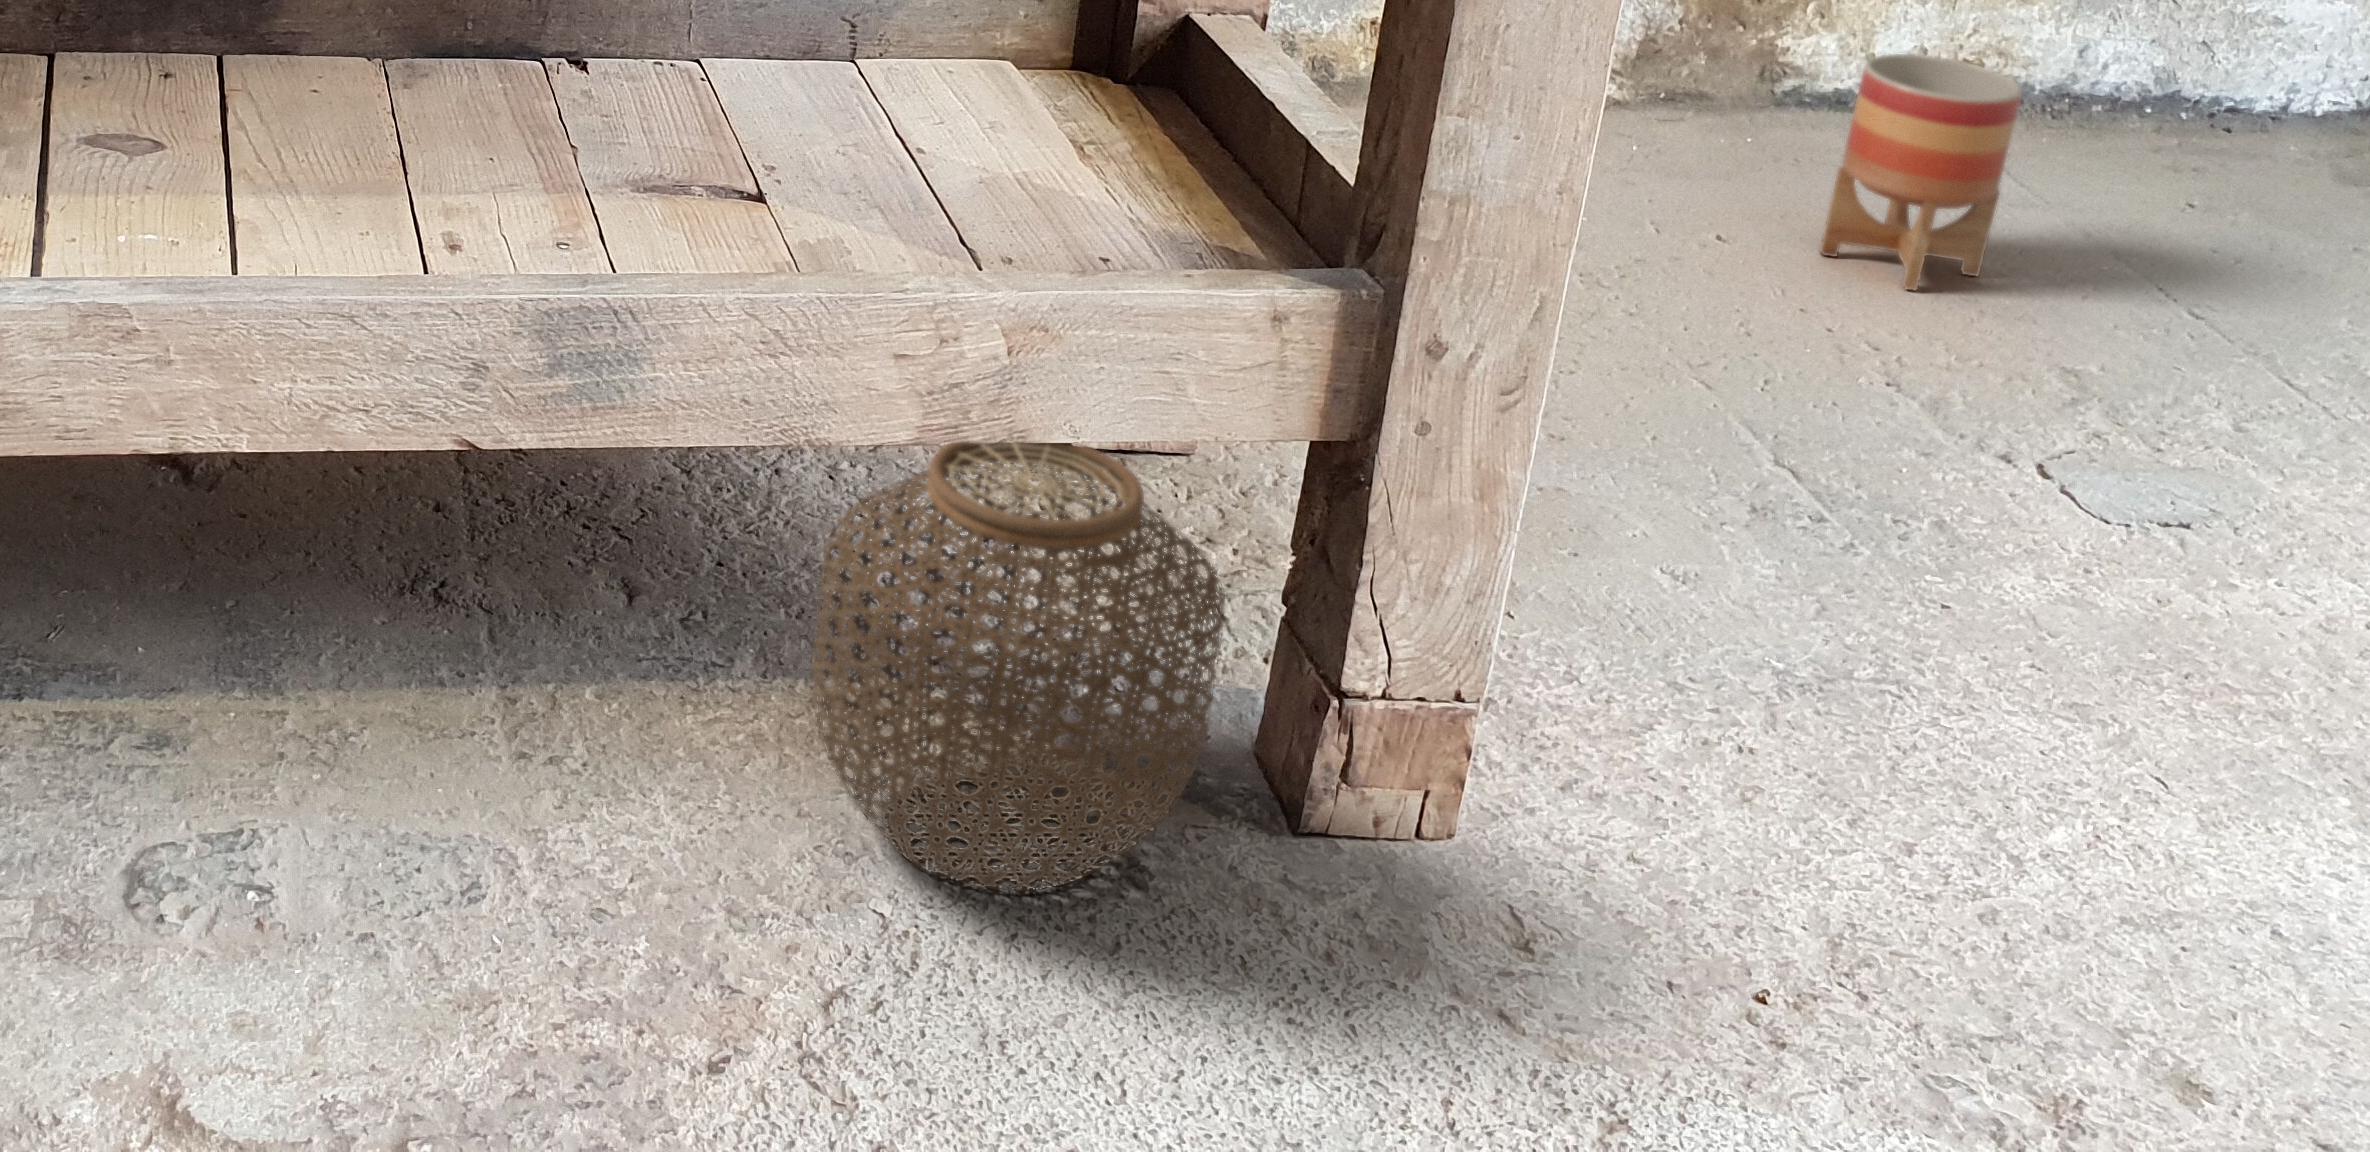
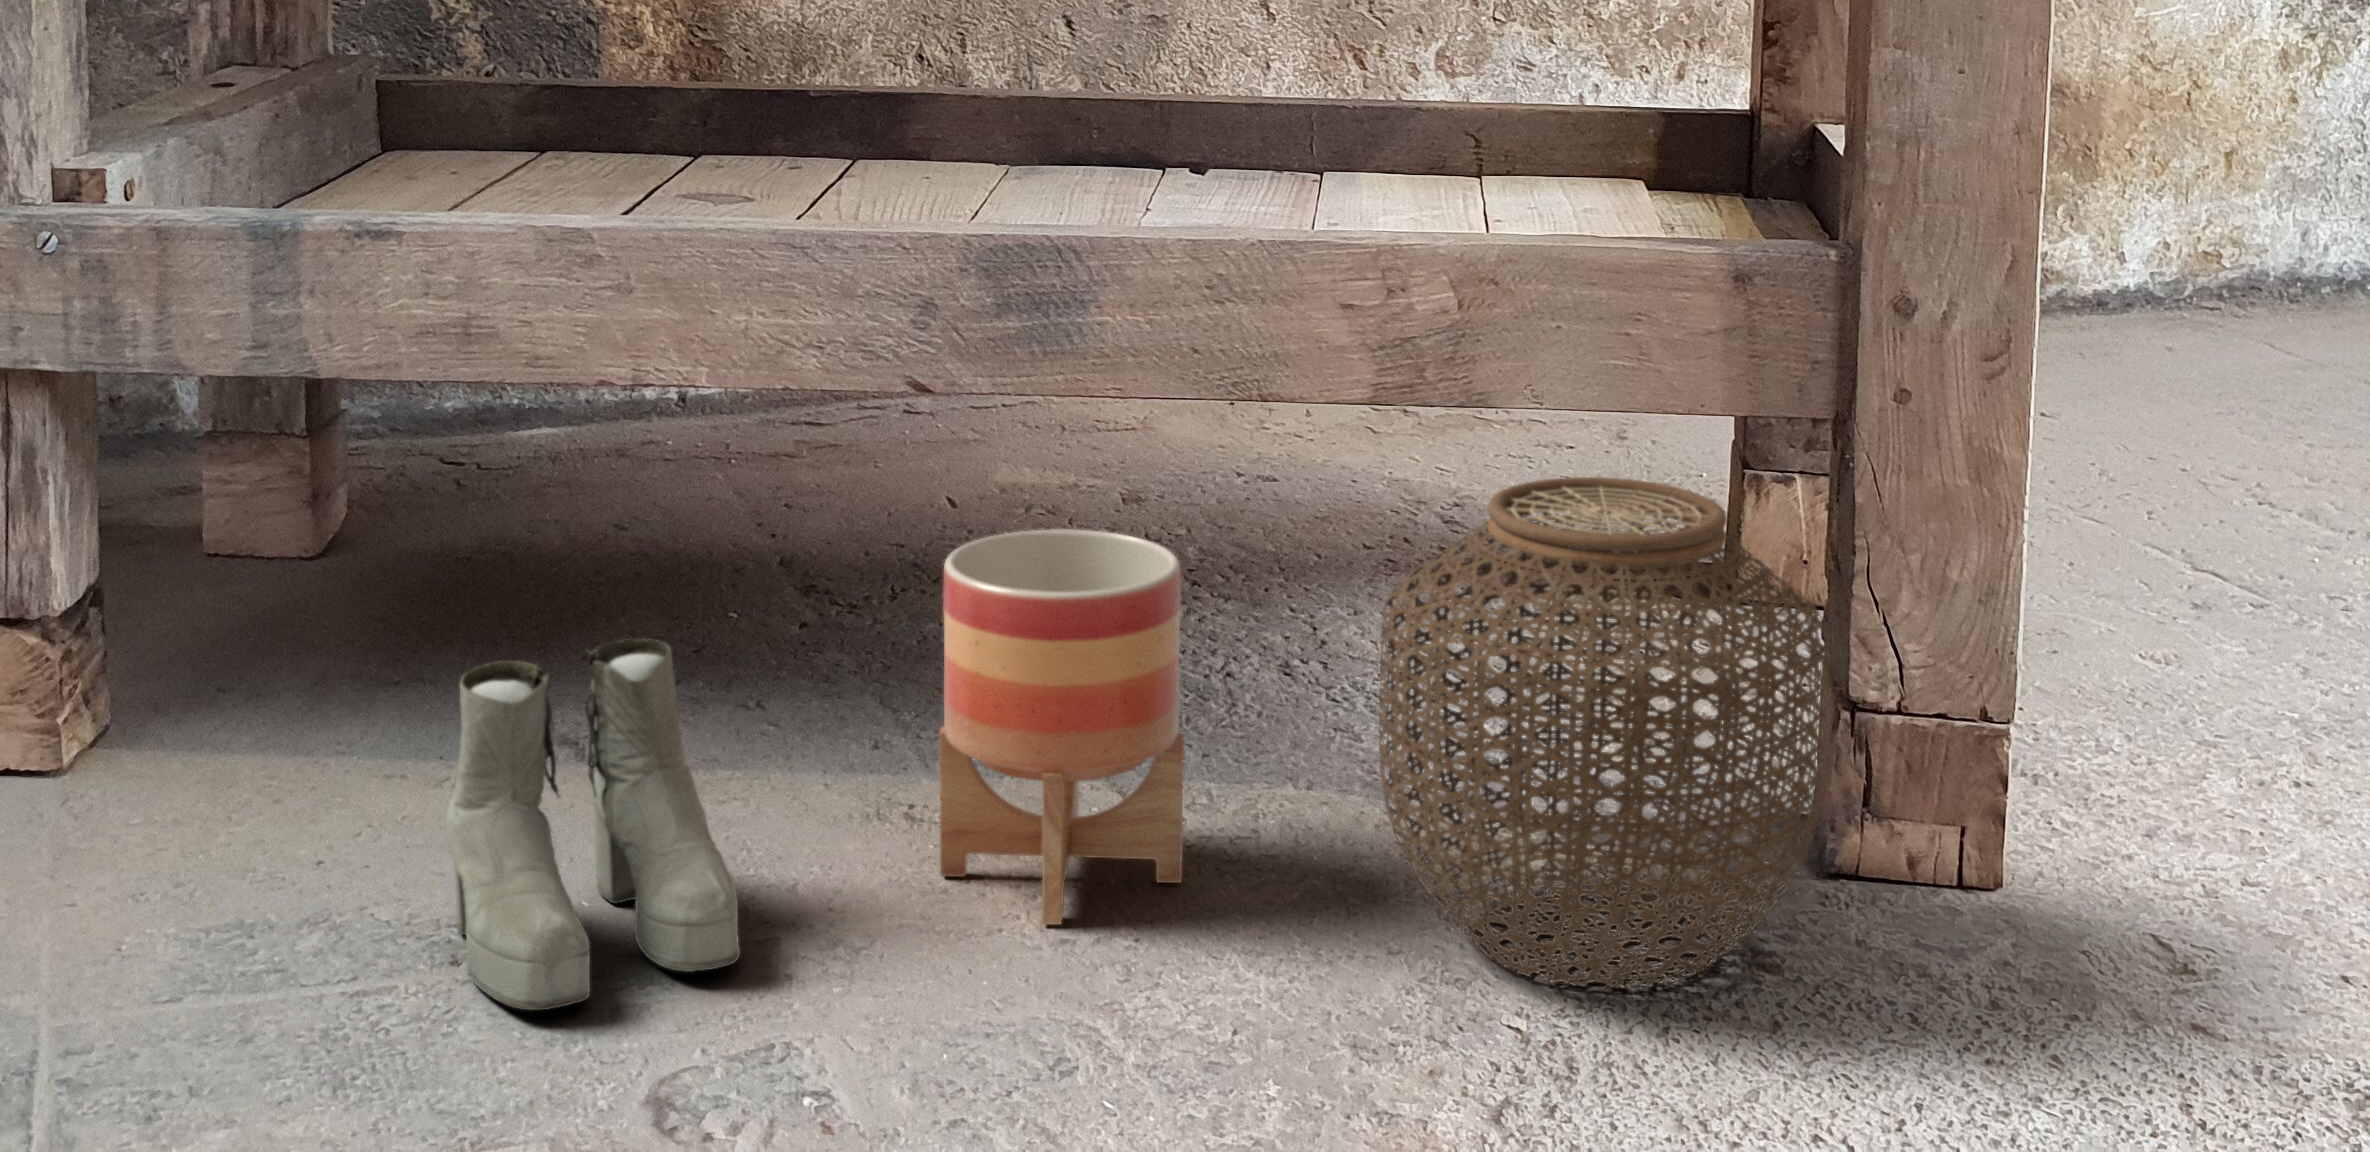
planter: present [1820,54,2022,290] -> present [939,529,1184,925]
boots: none [26,454,256,774] -> present [446,639,740,1010]

